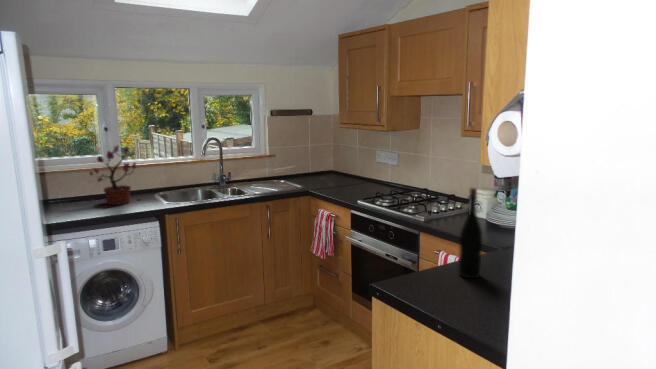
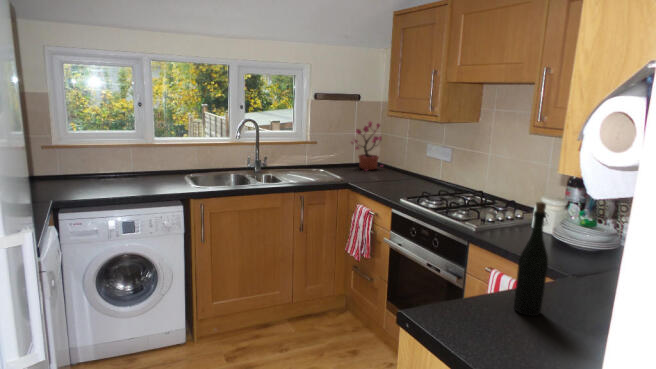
potted plant: present [90,146,142,208] -> present [352,122,382,171]

